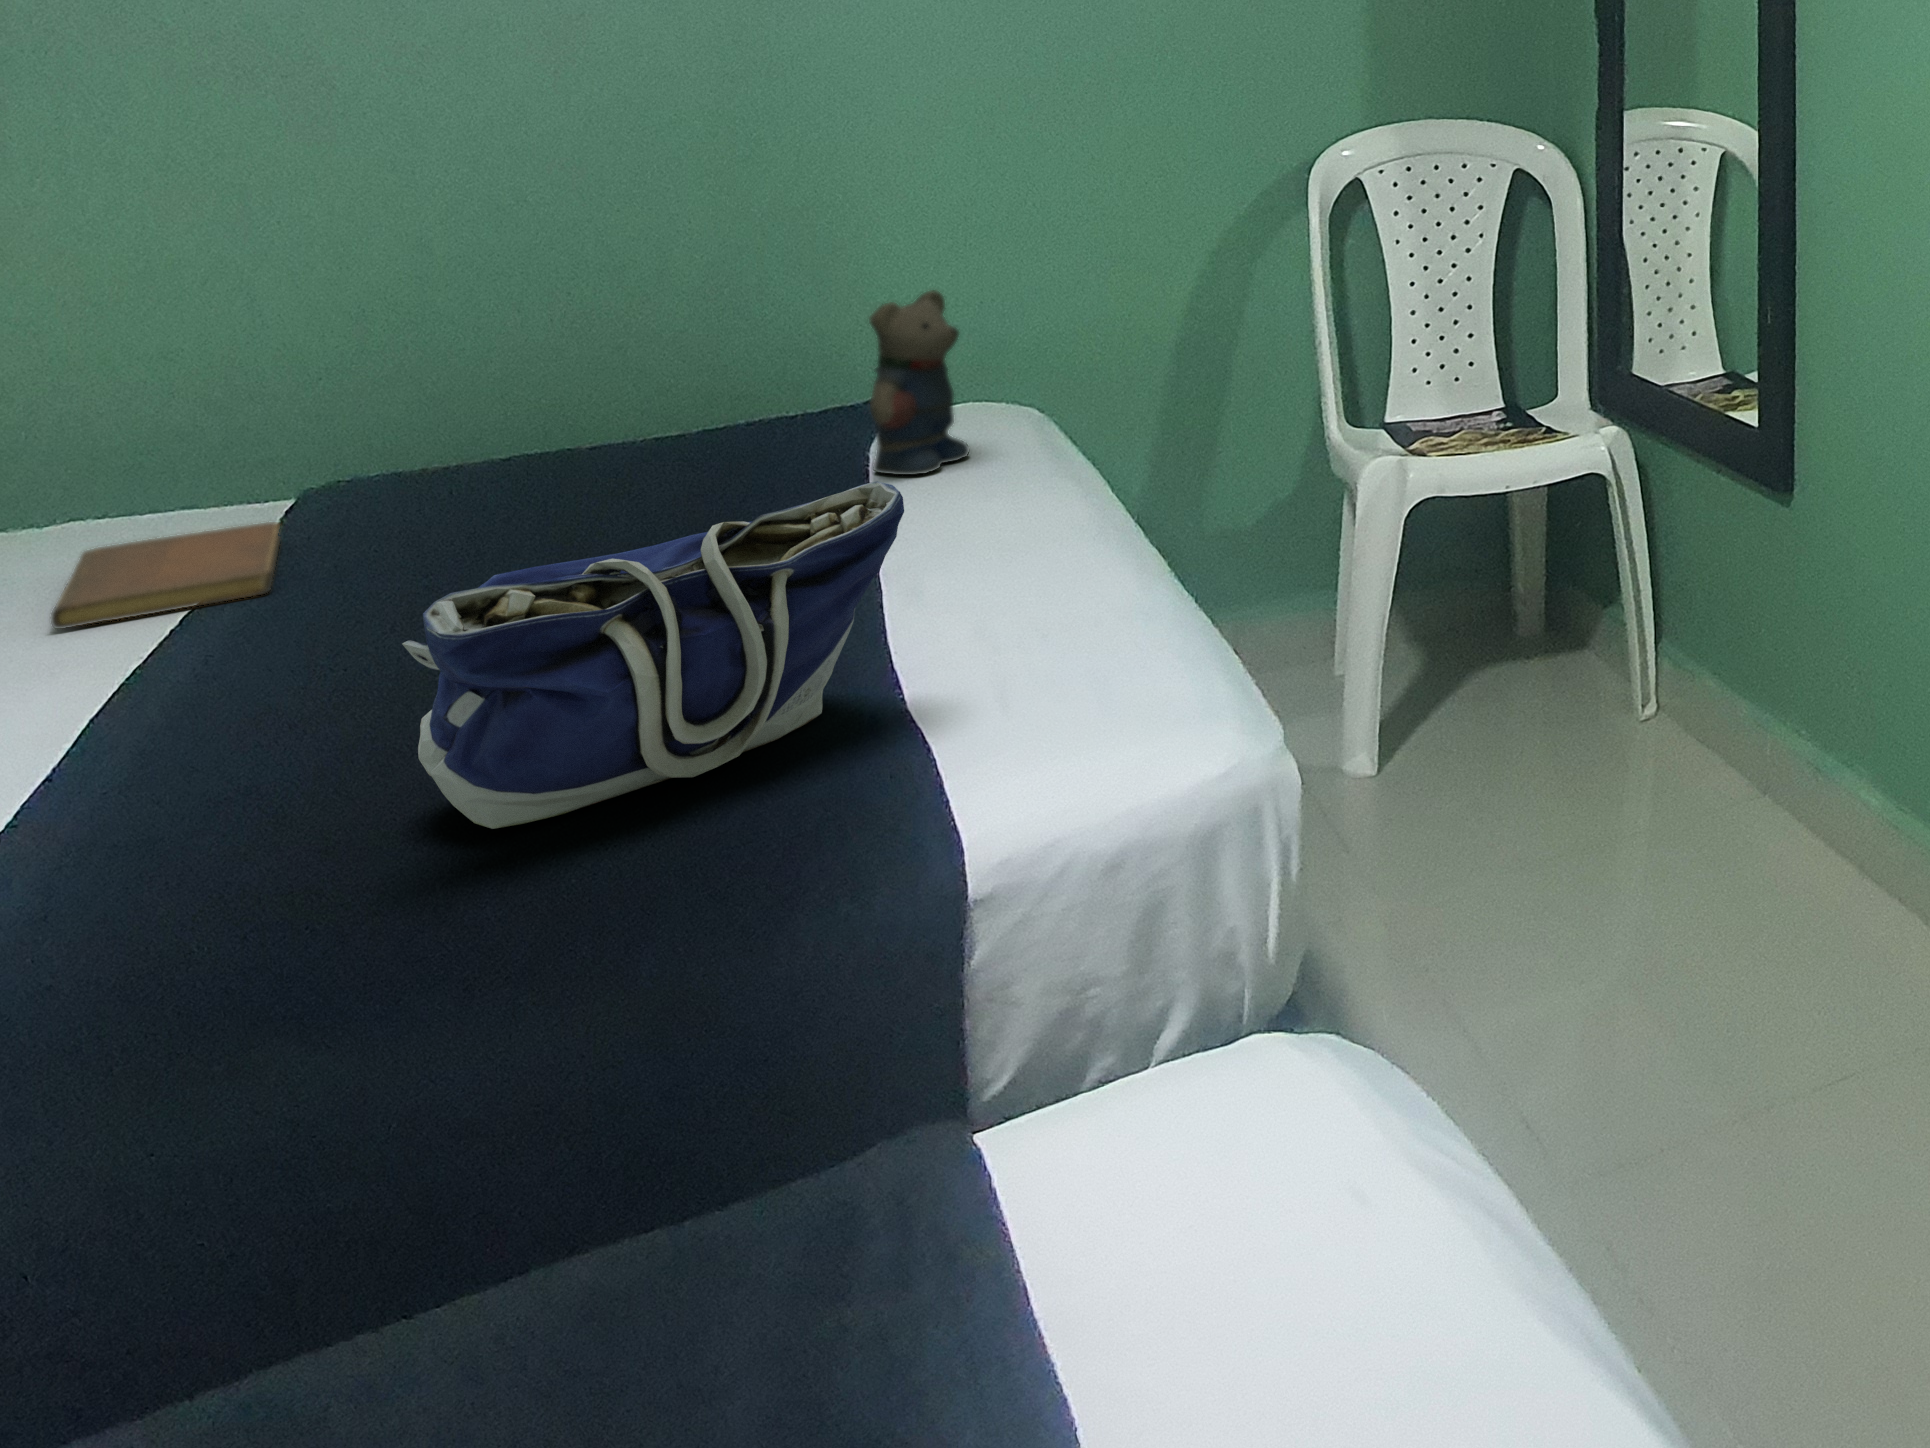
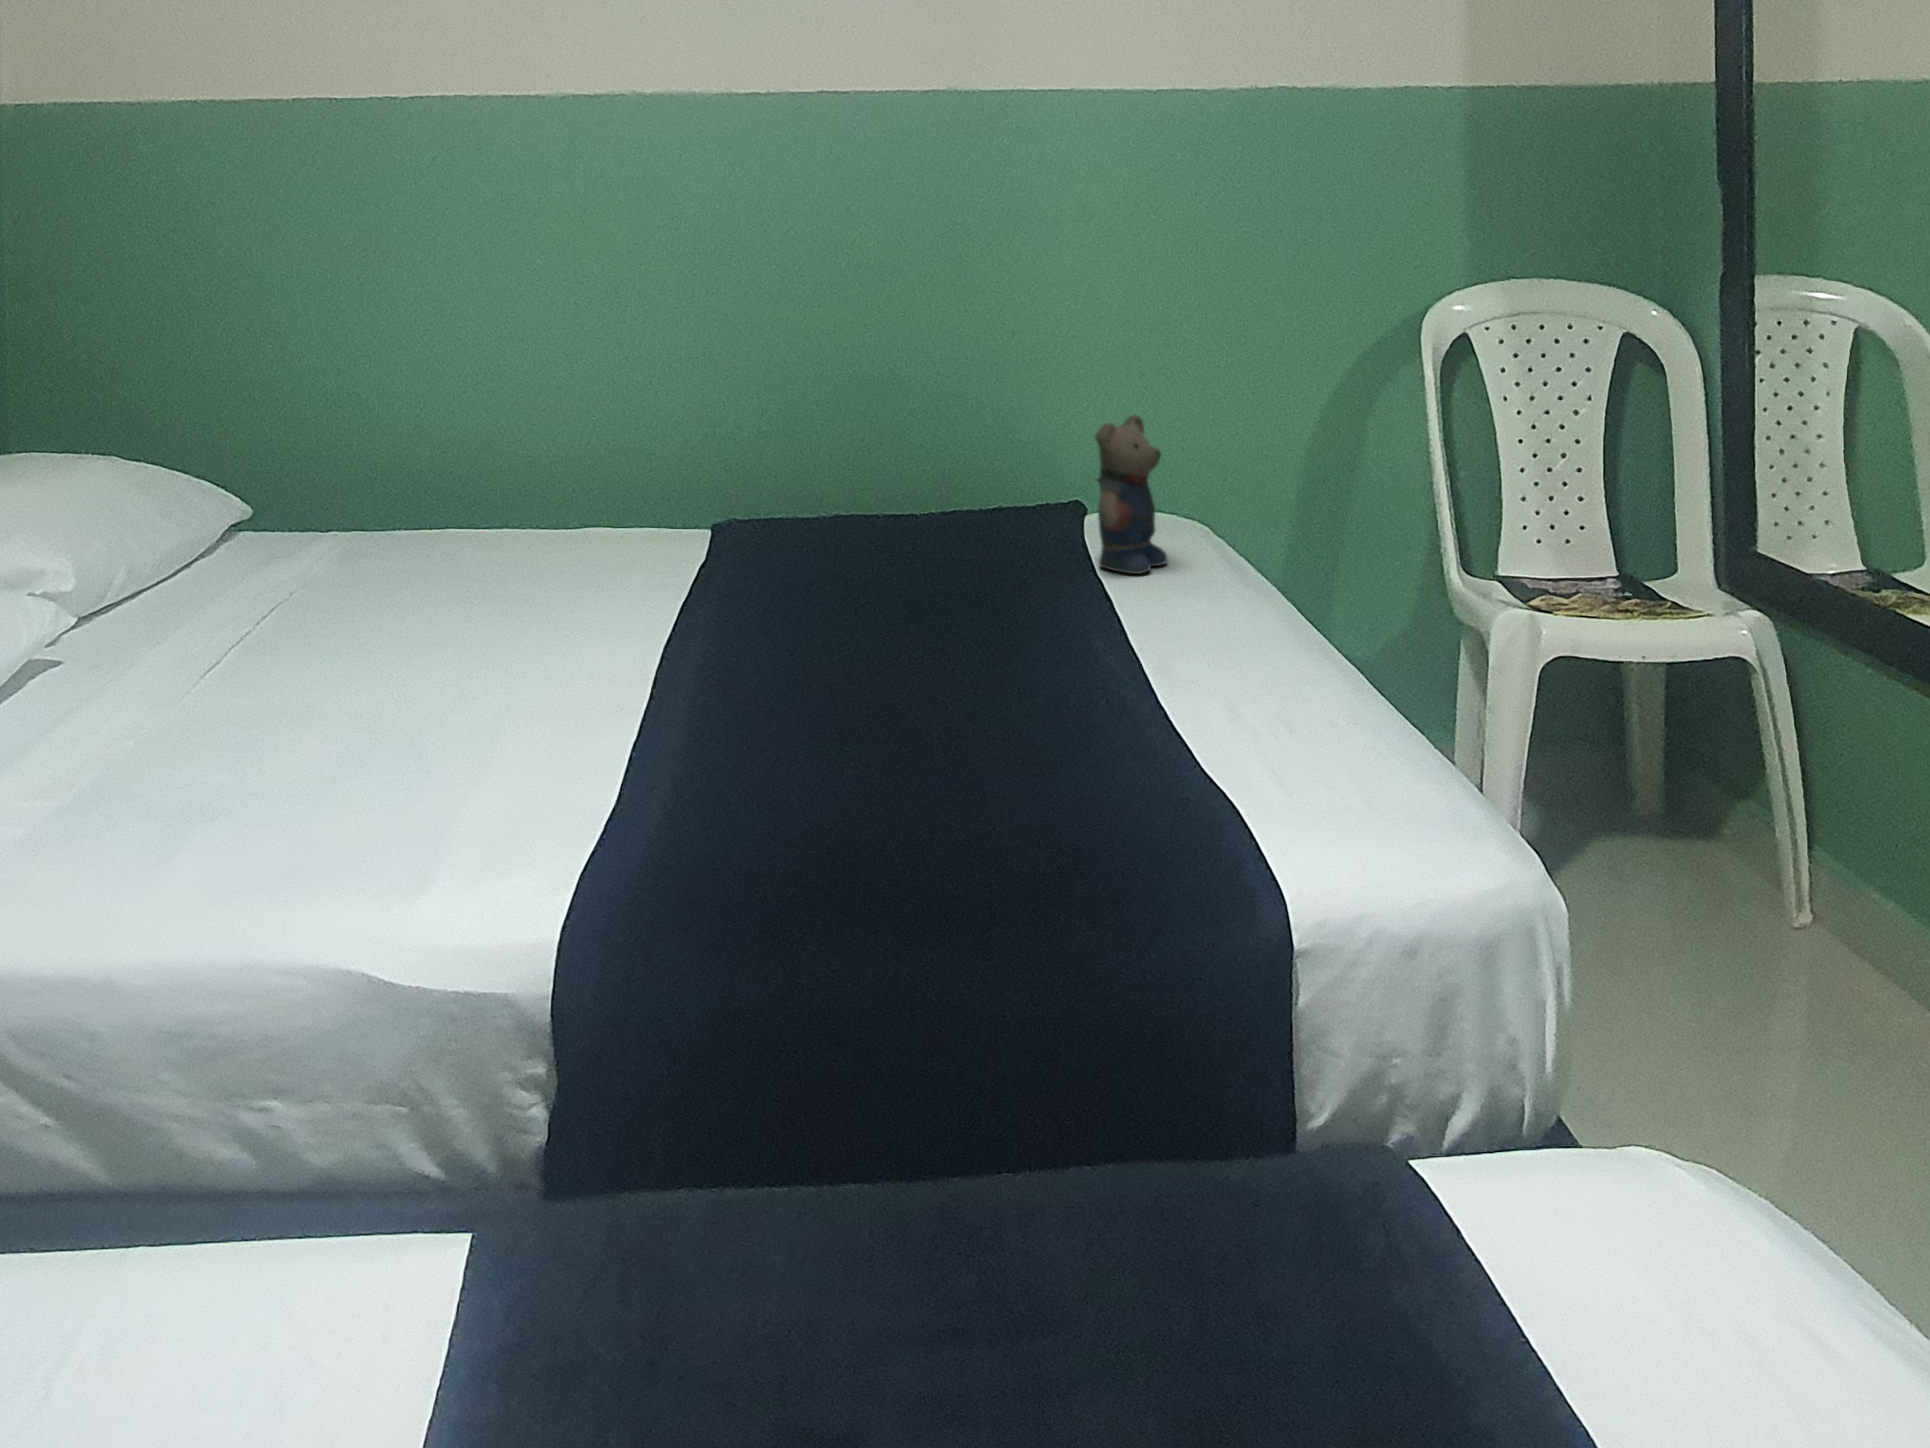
tote bag: present [402,481,904,829] -> none [918,579,1222,810]
notebook: present [51,522,280,629] -> none [631,551,744,610]

